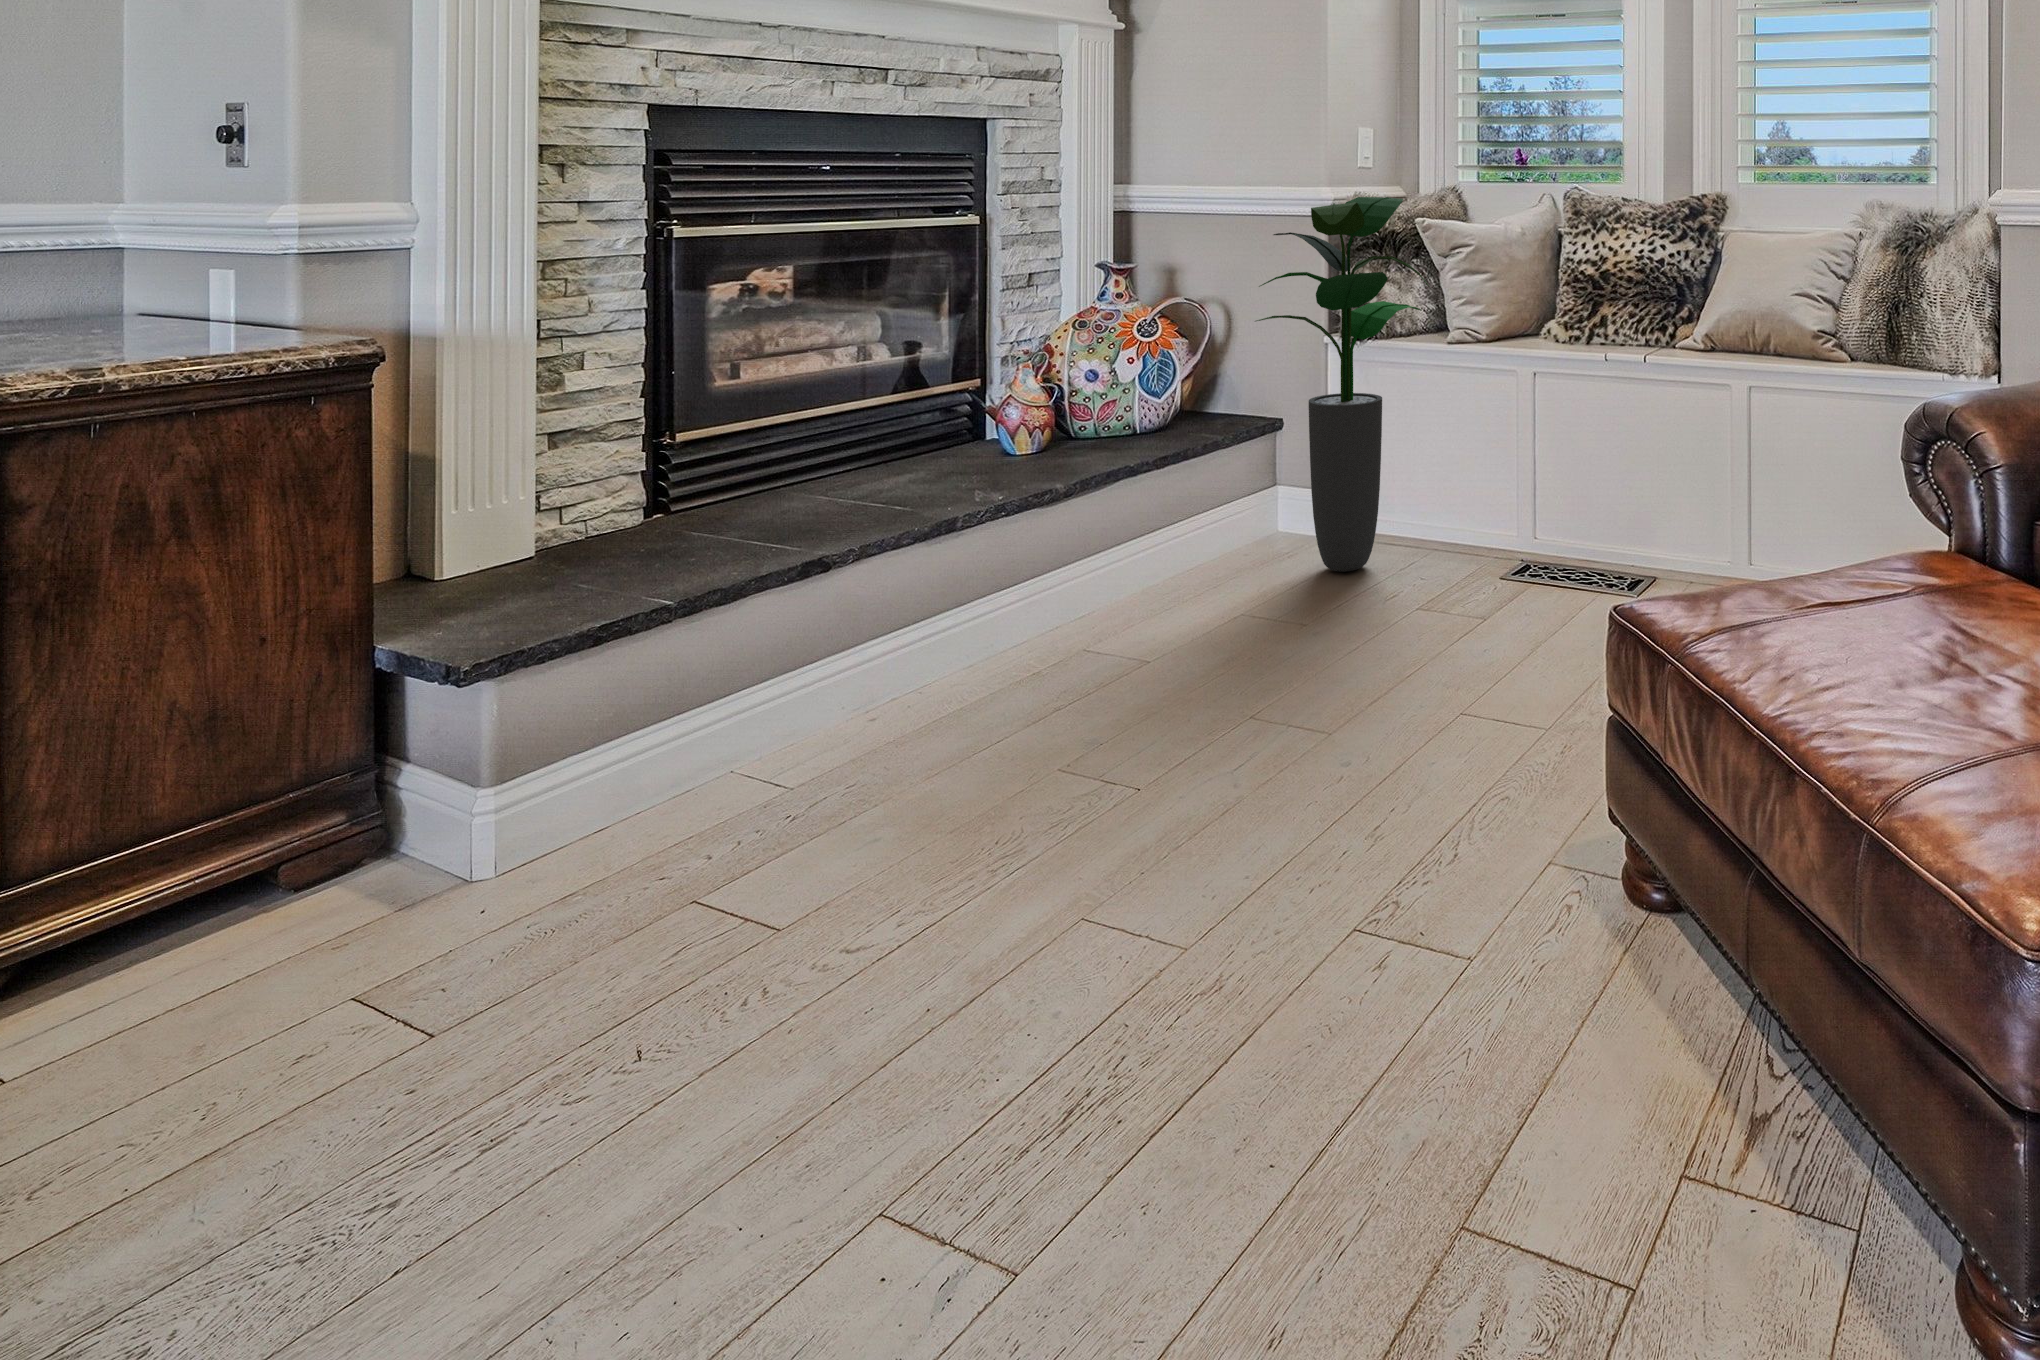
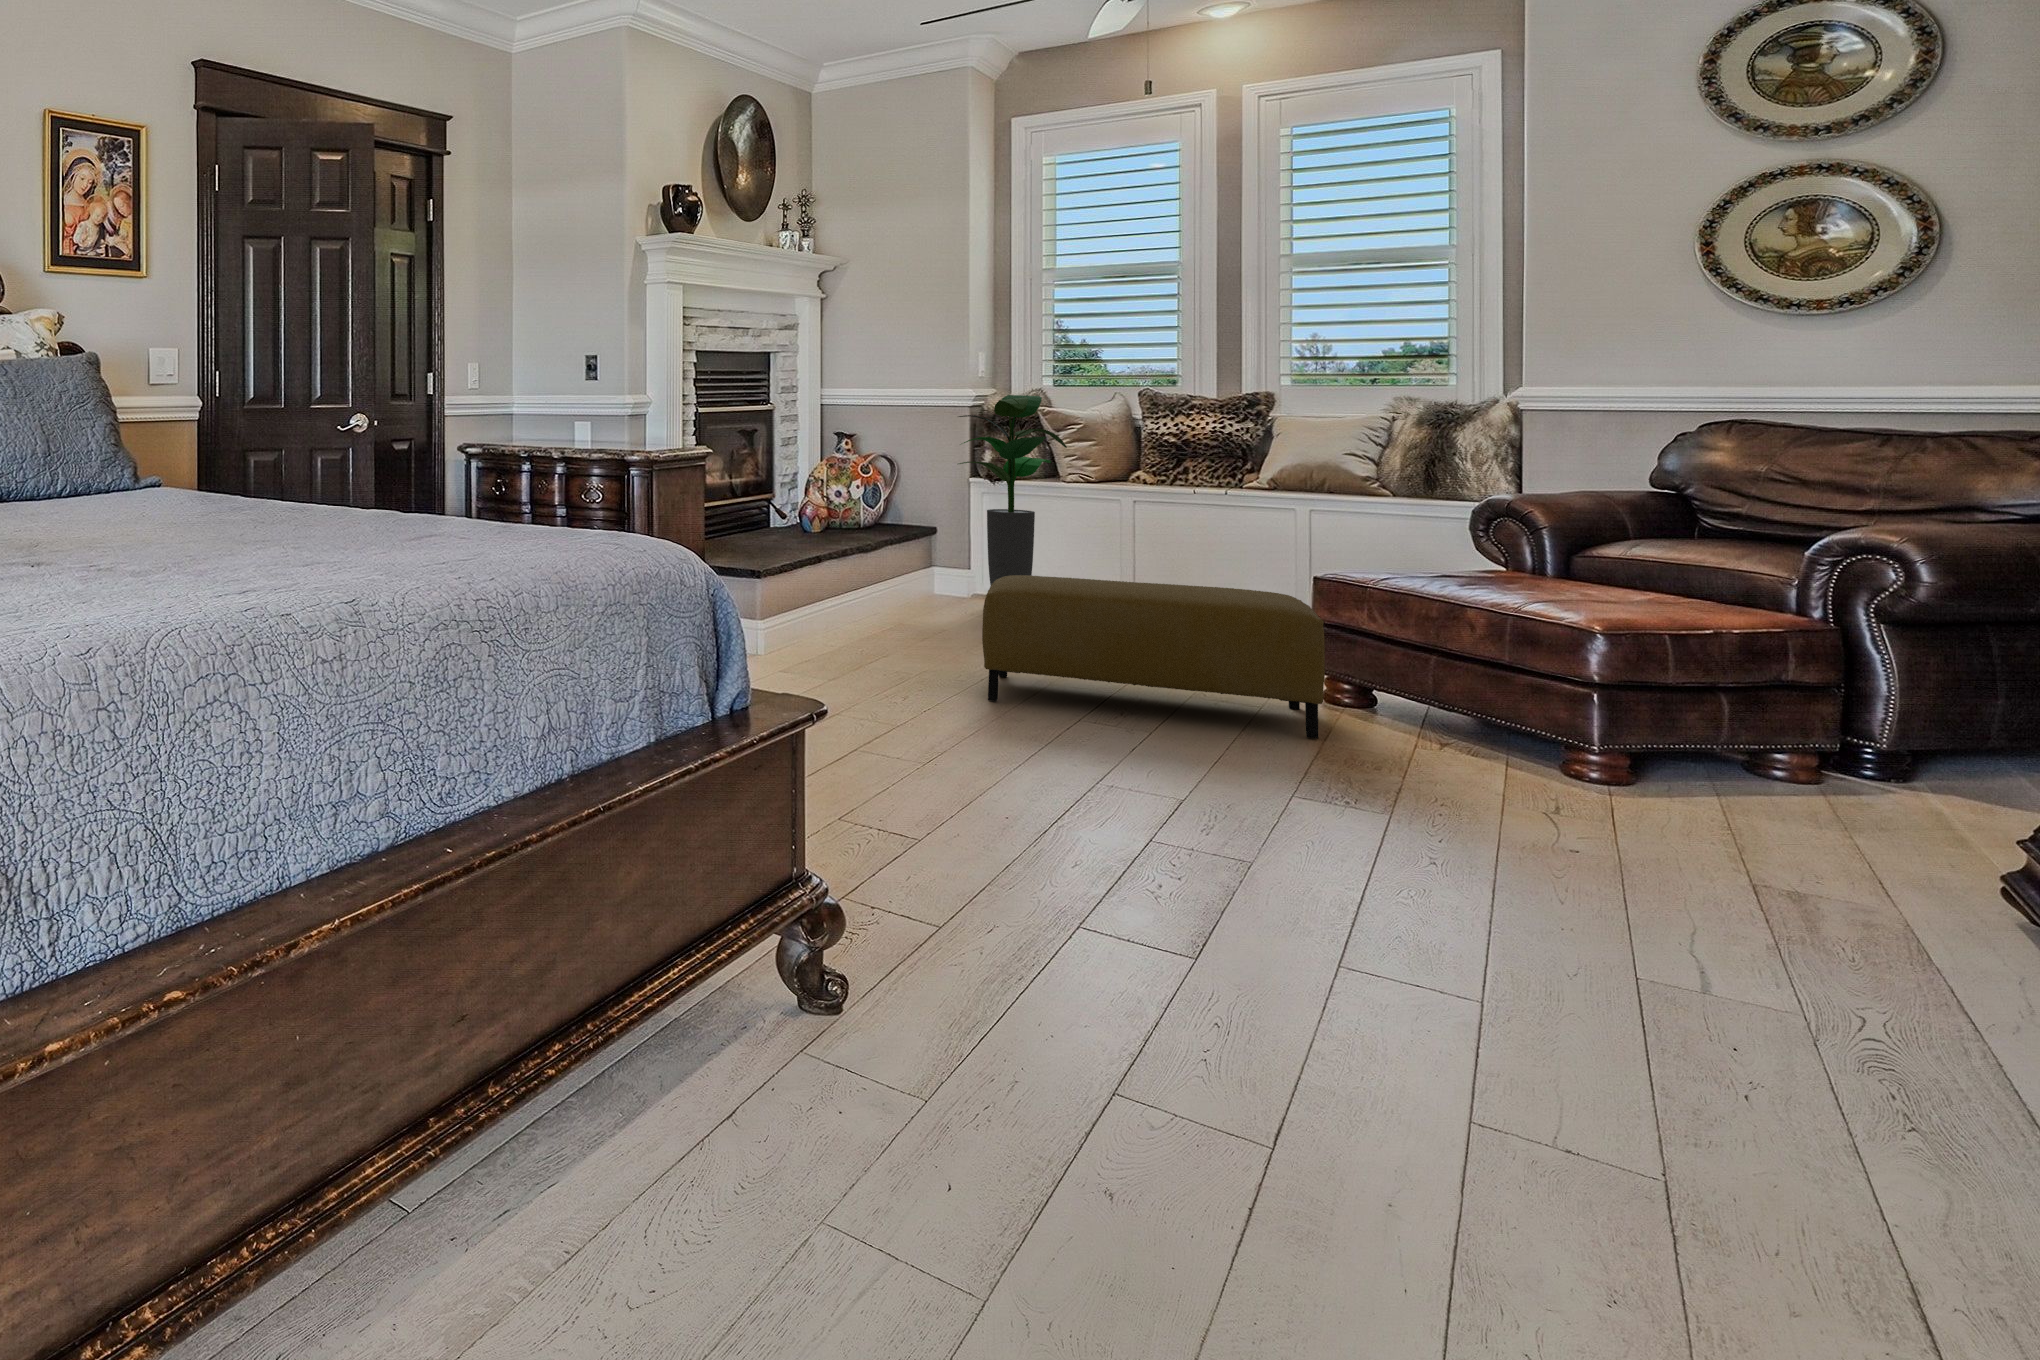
ottoman: none [725,661,1563,1206] -> present [982,575,1325,739]

